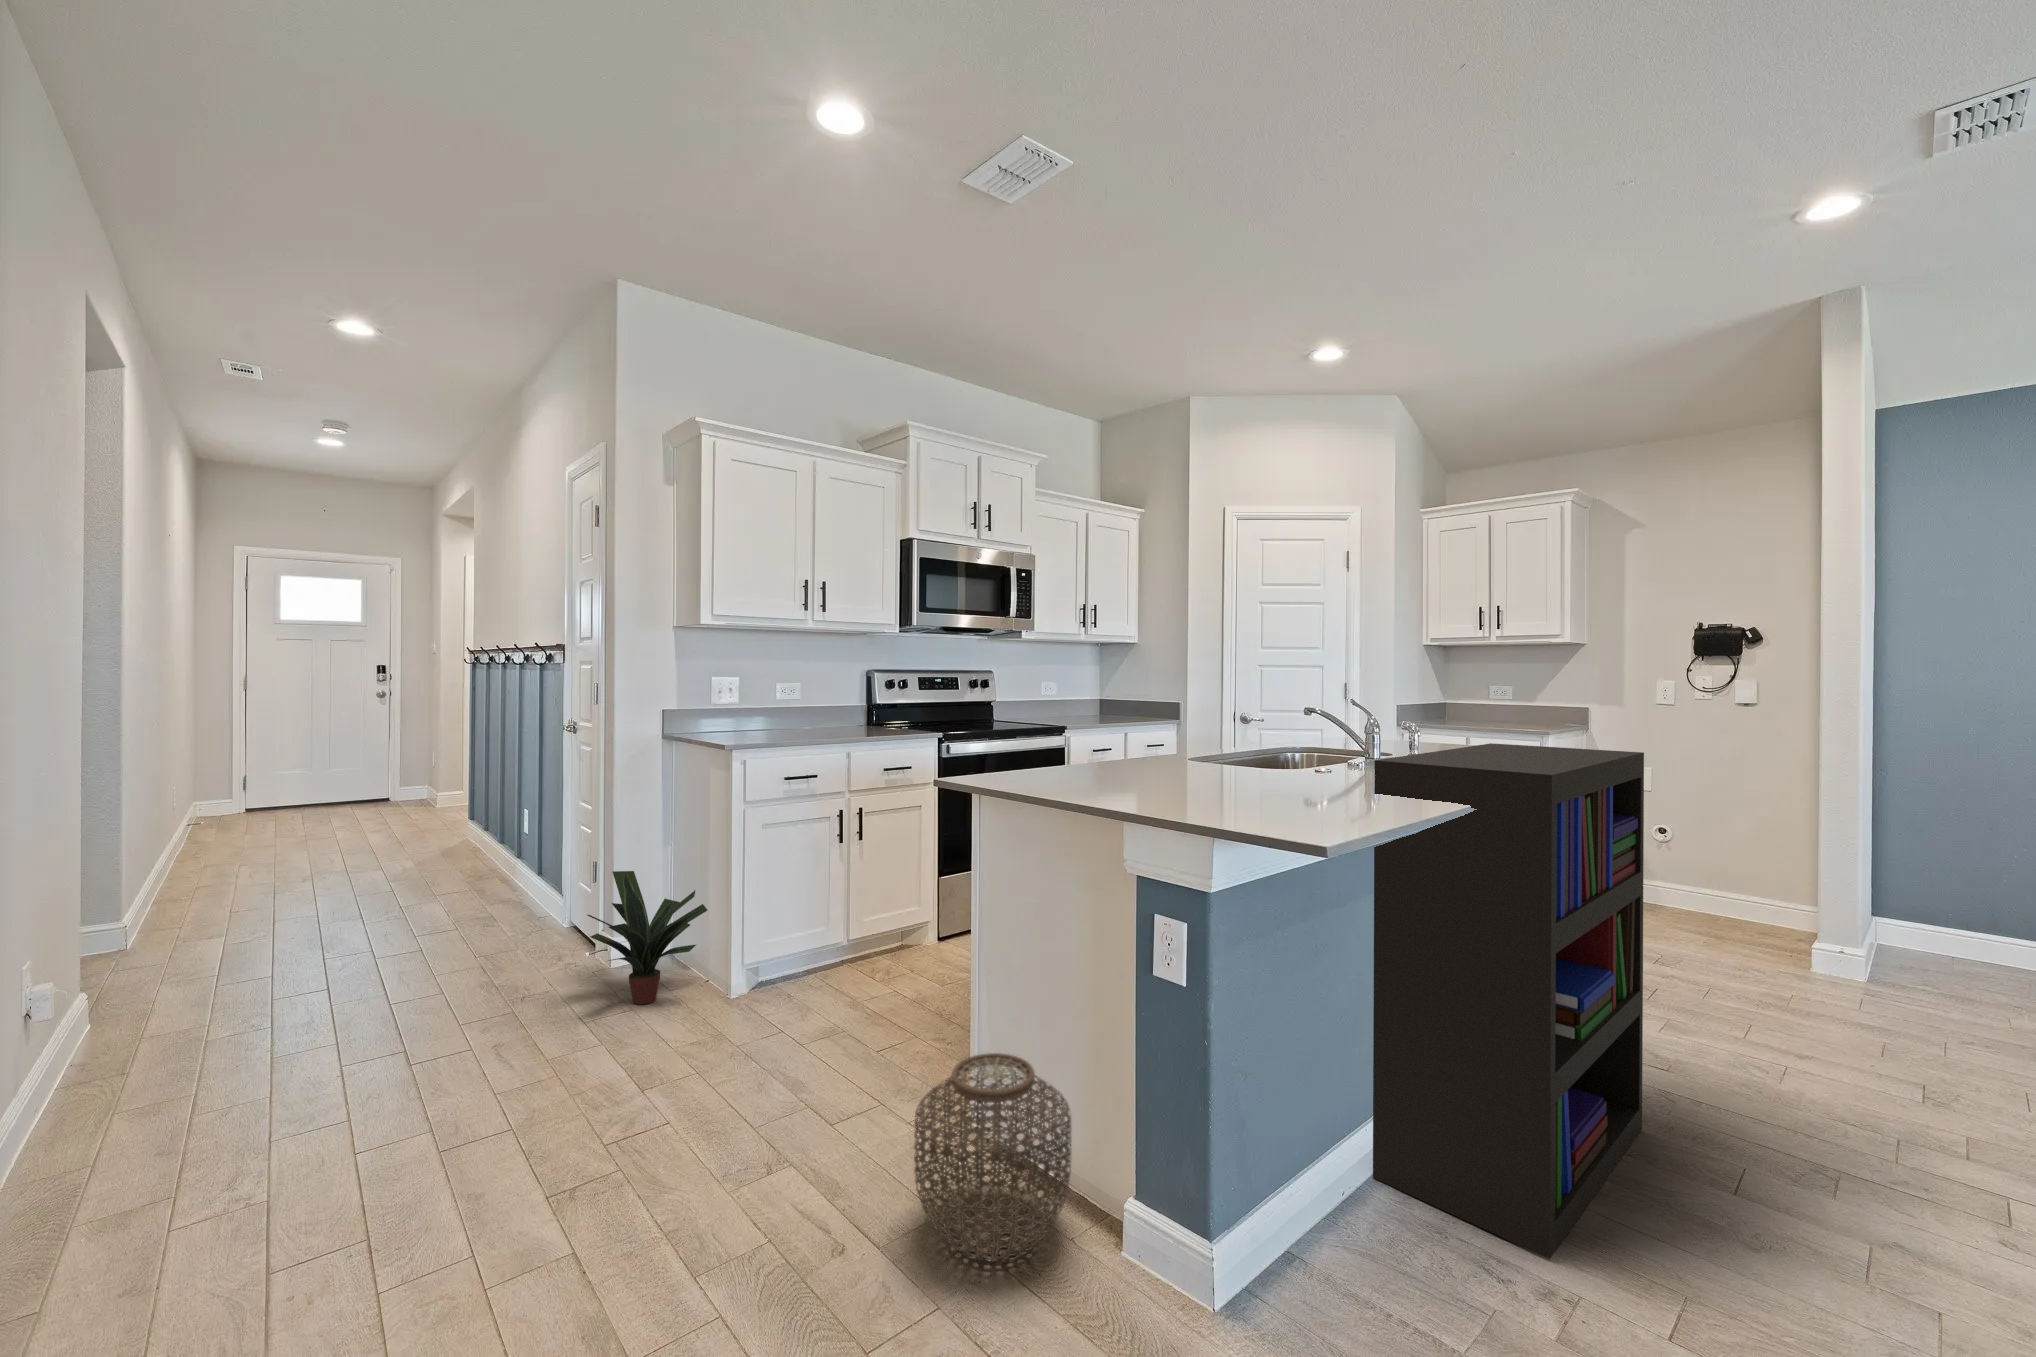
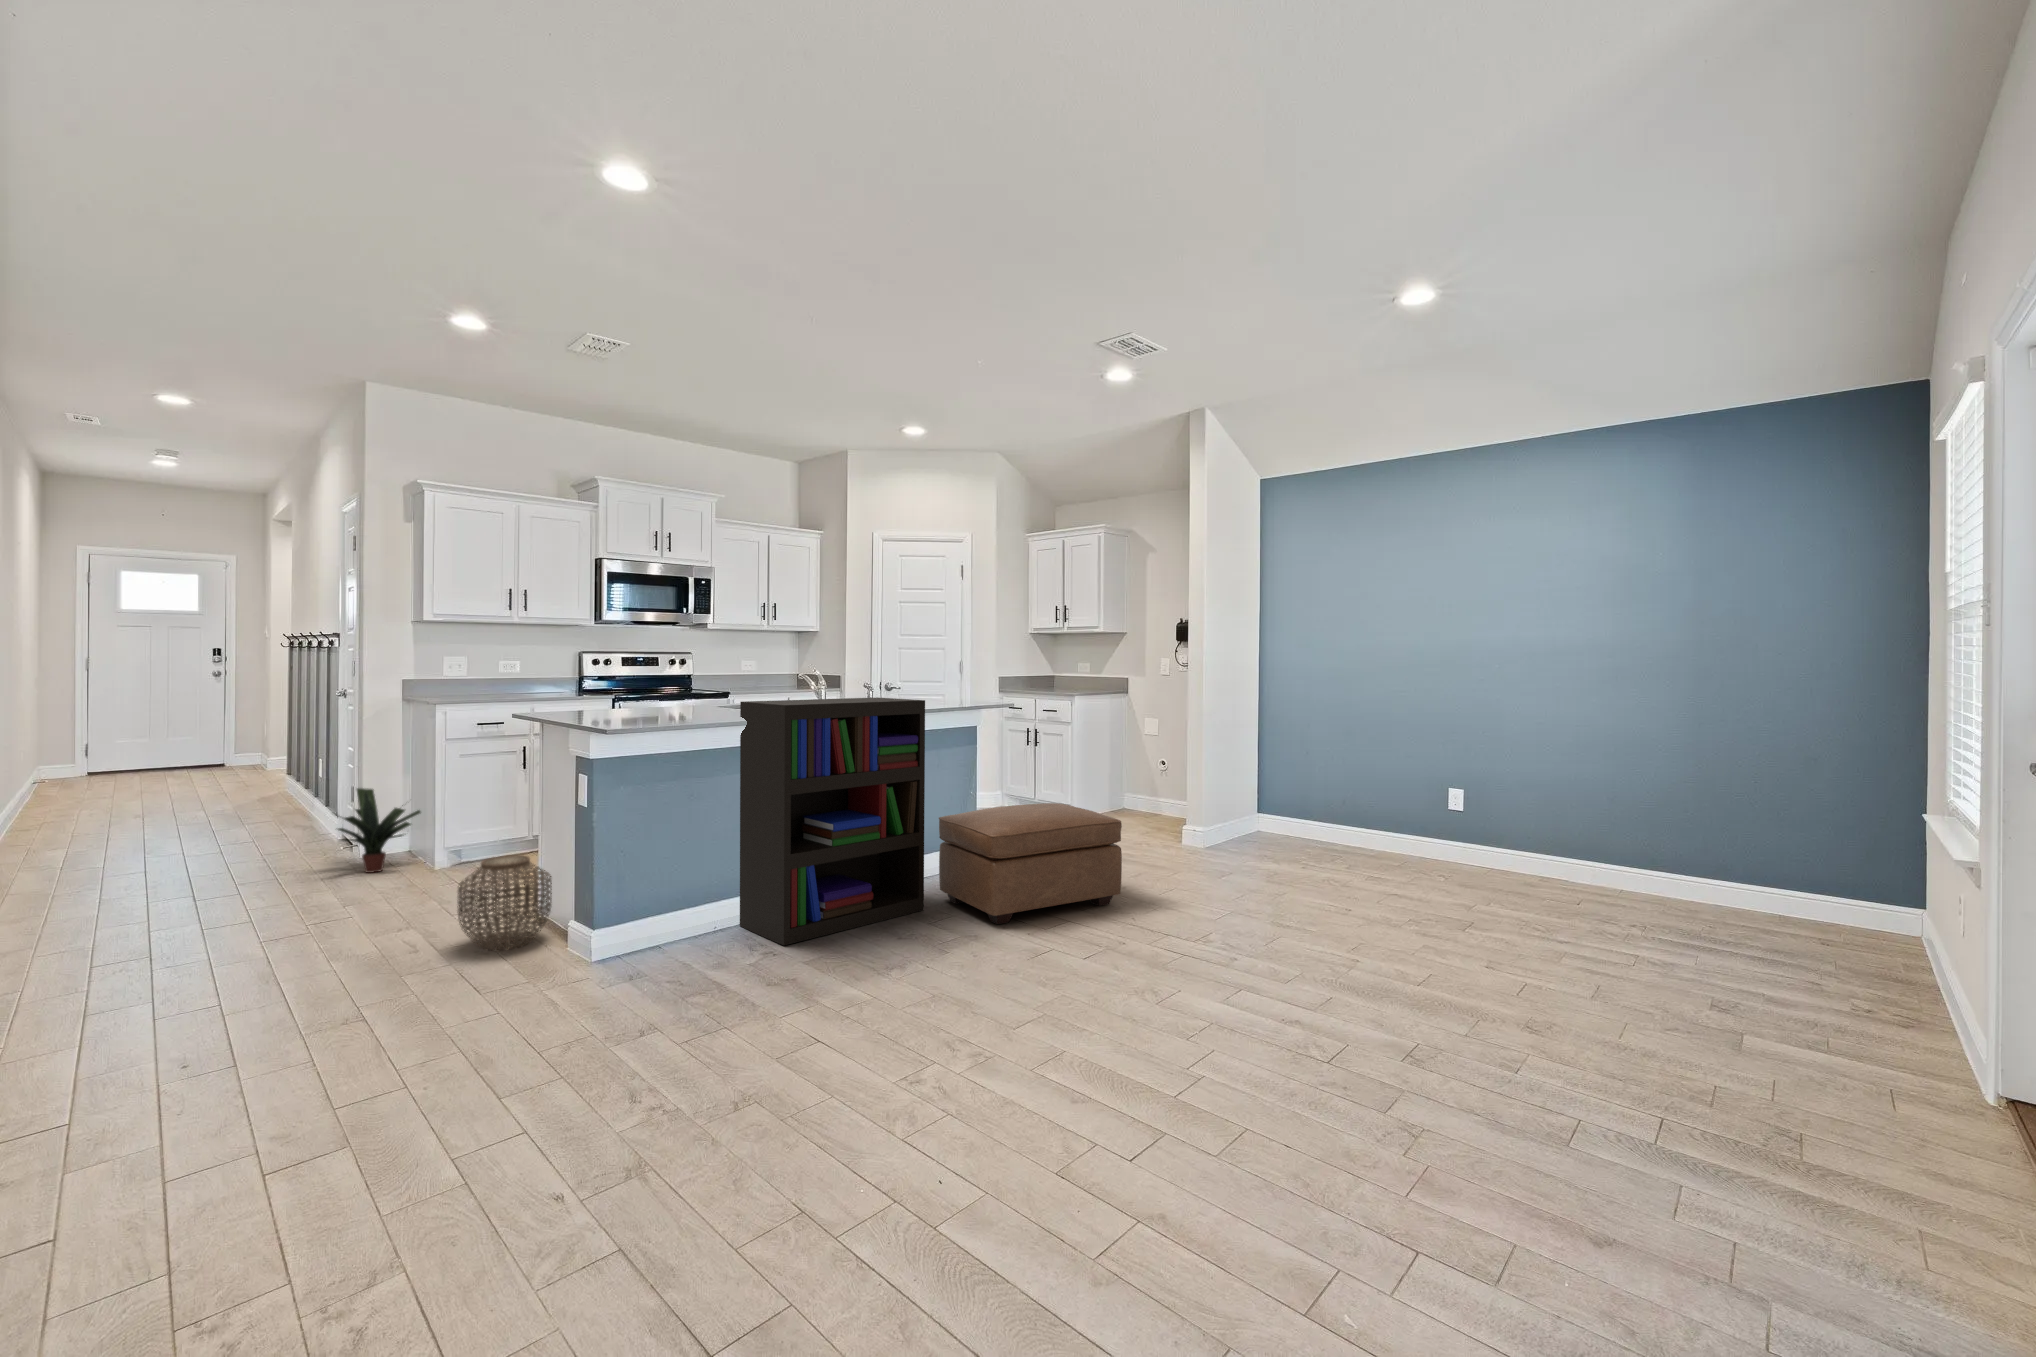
ottoman: none [1622,917,1983,1184] -> present [939,803,1122,924]

